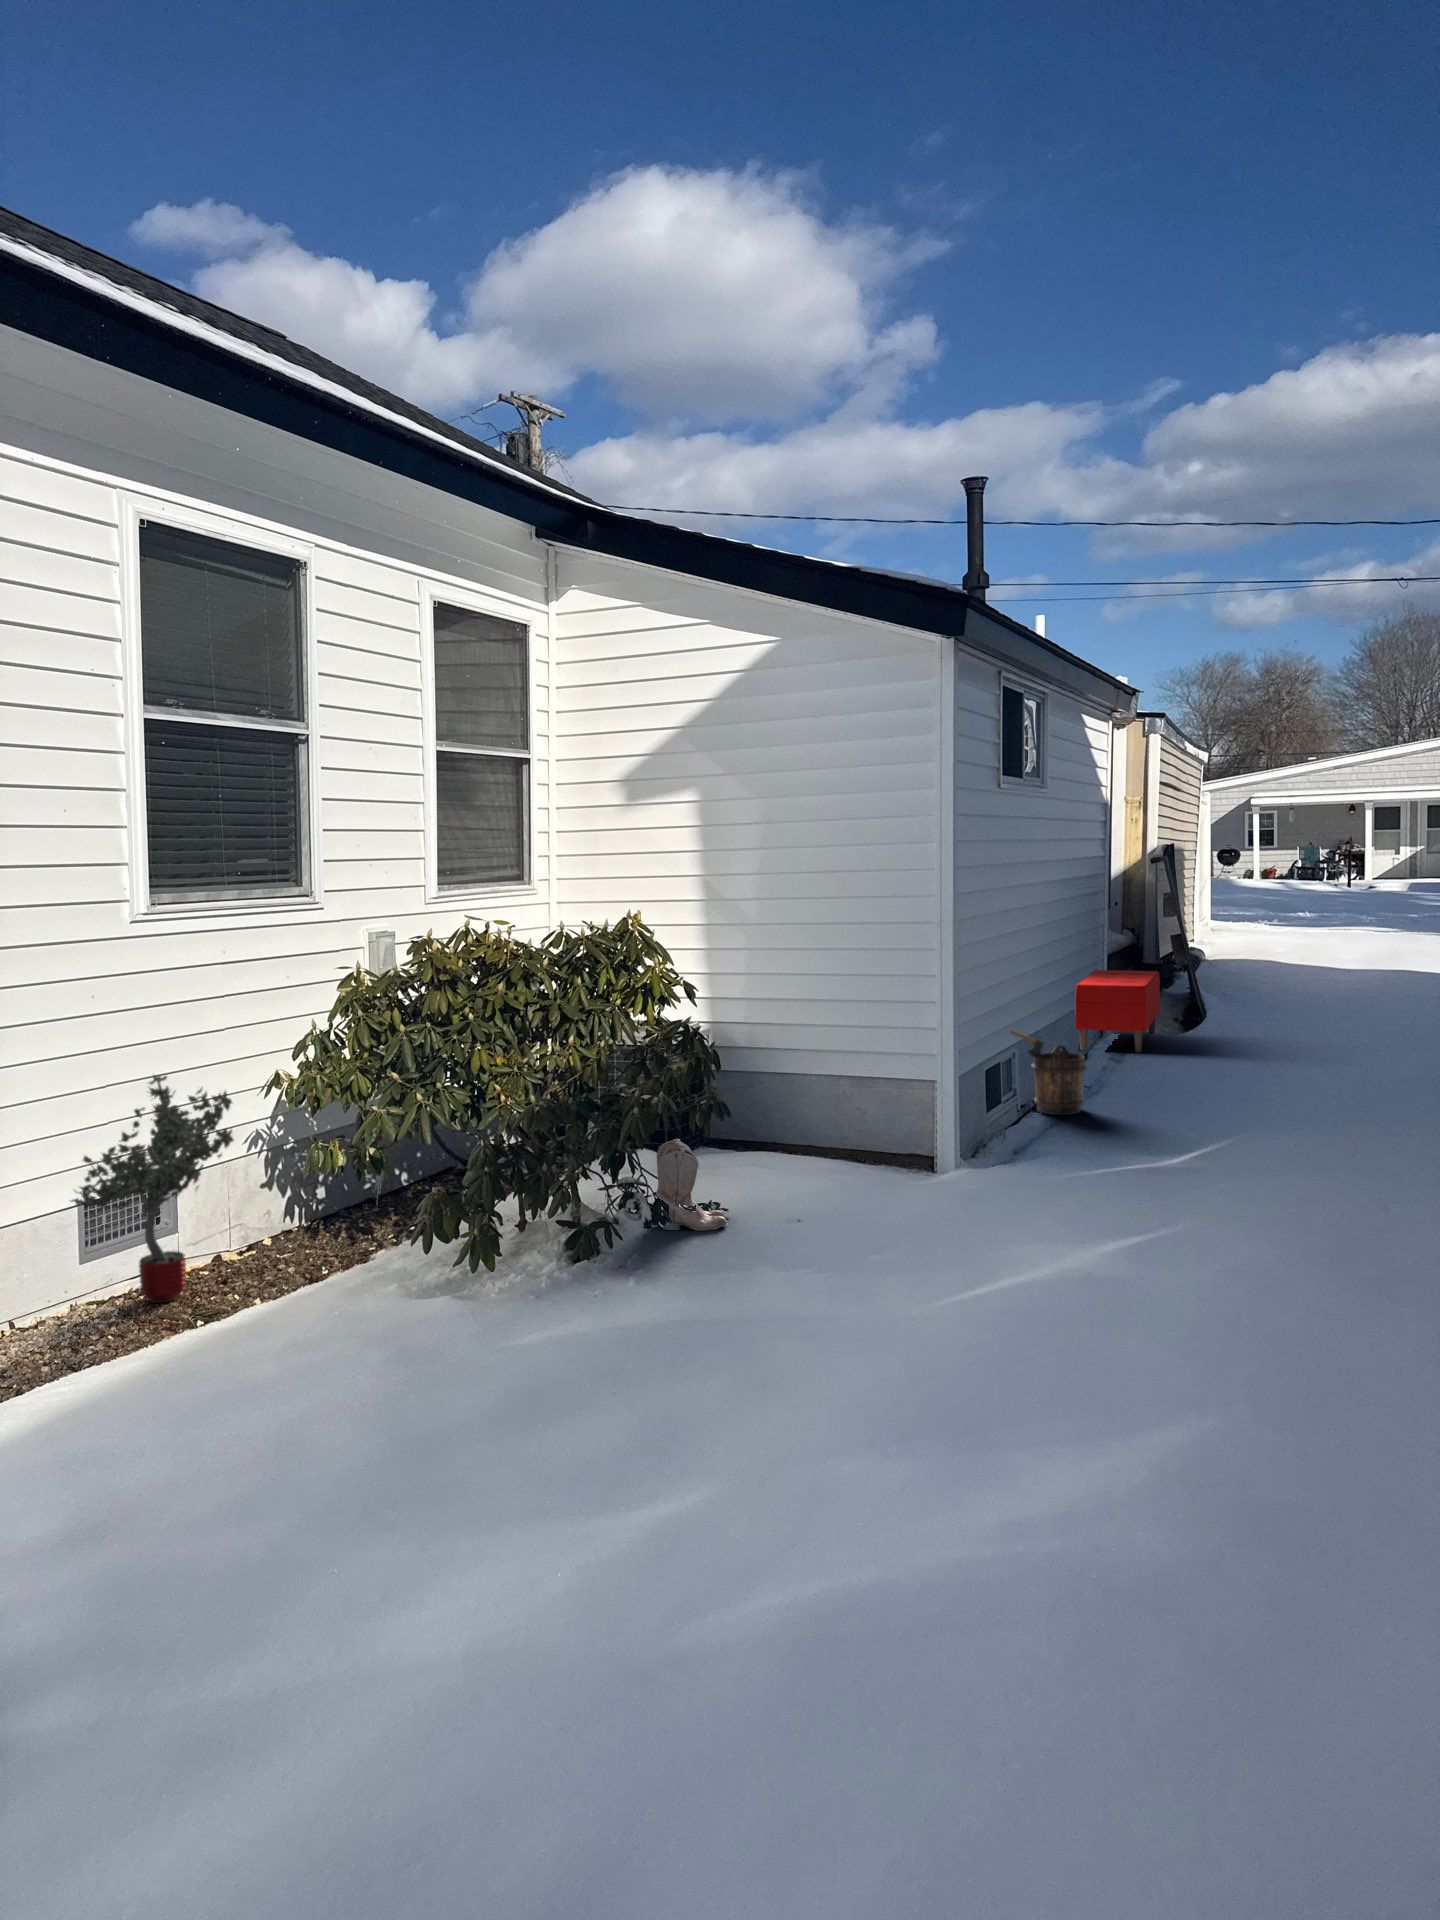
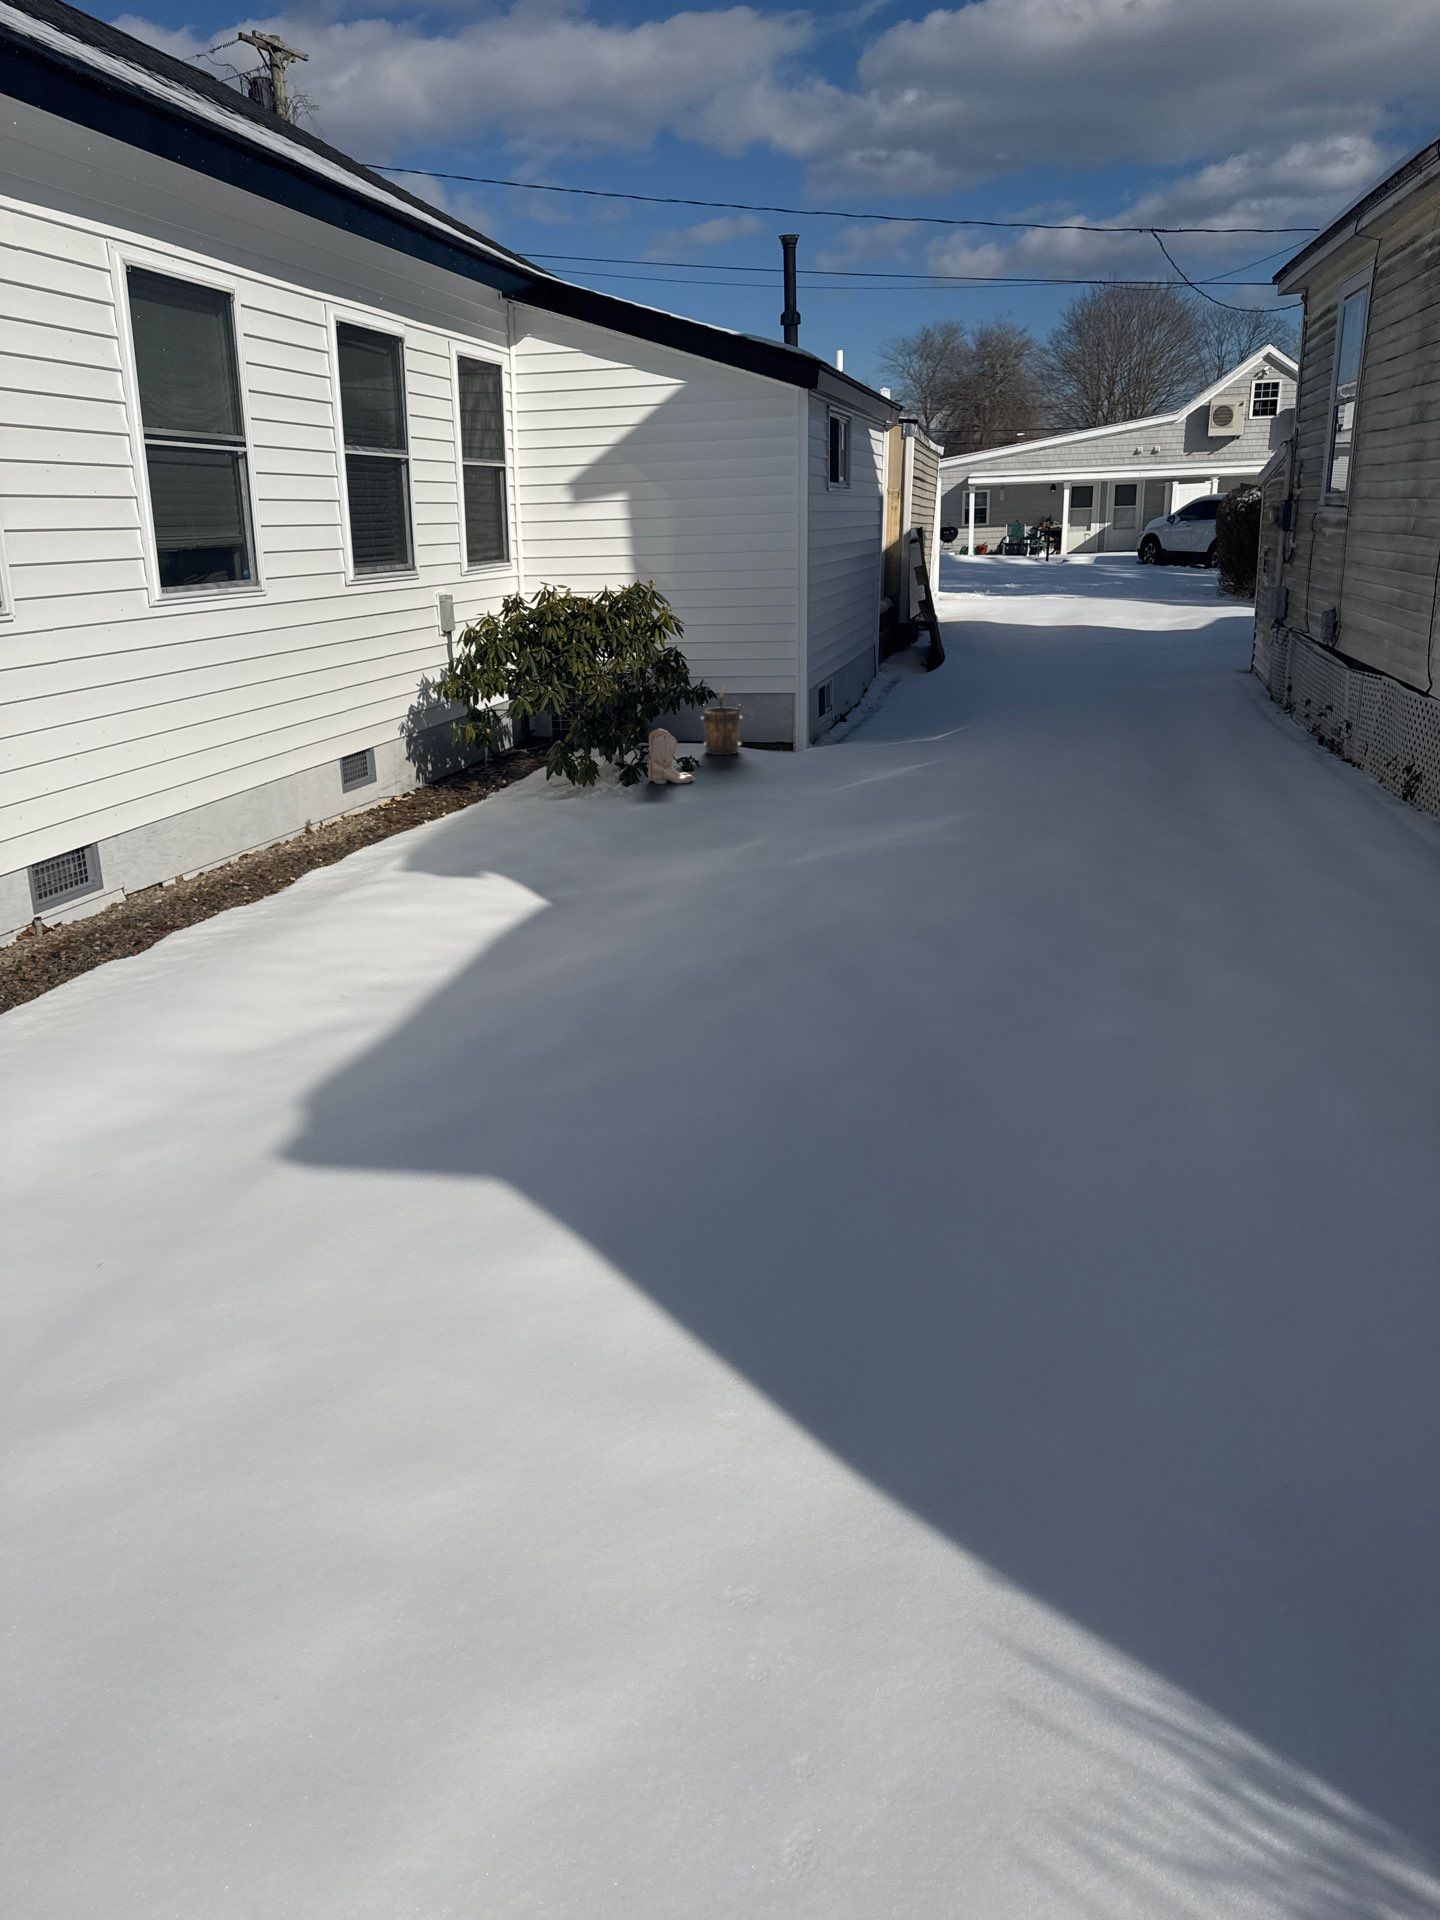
bench: present [1075,970,1160,1052] -> none [864,628,920,687]
bucket: present [1011,1031,1087,1115] -> present [702,688,742,755]
potted tree: present [71,1075,234,1303] -> none [334,685,415,824]

